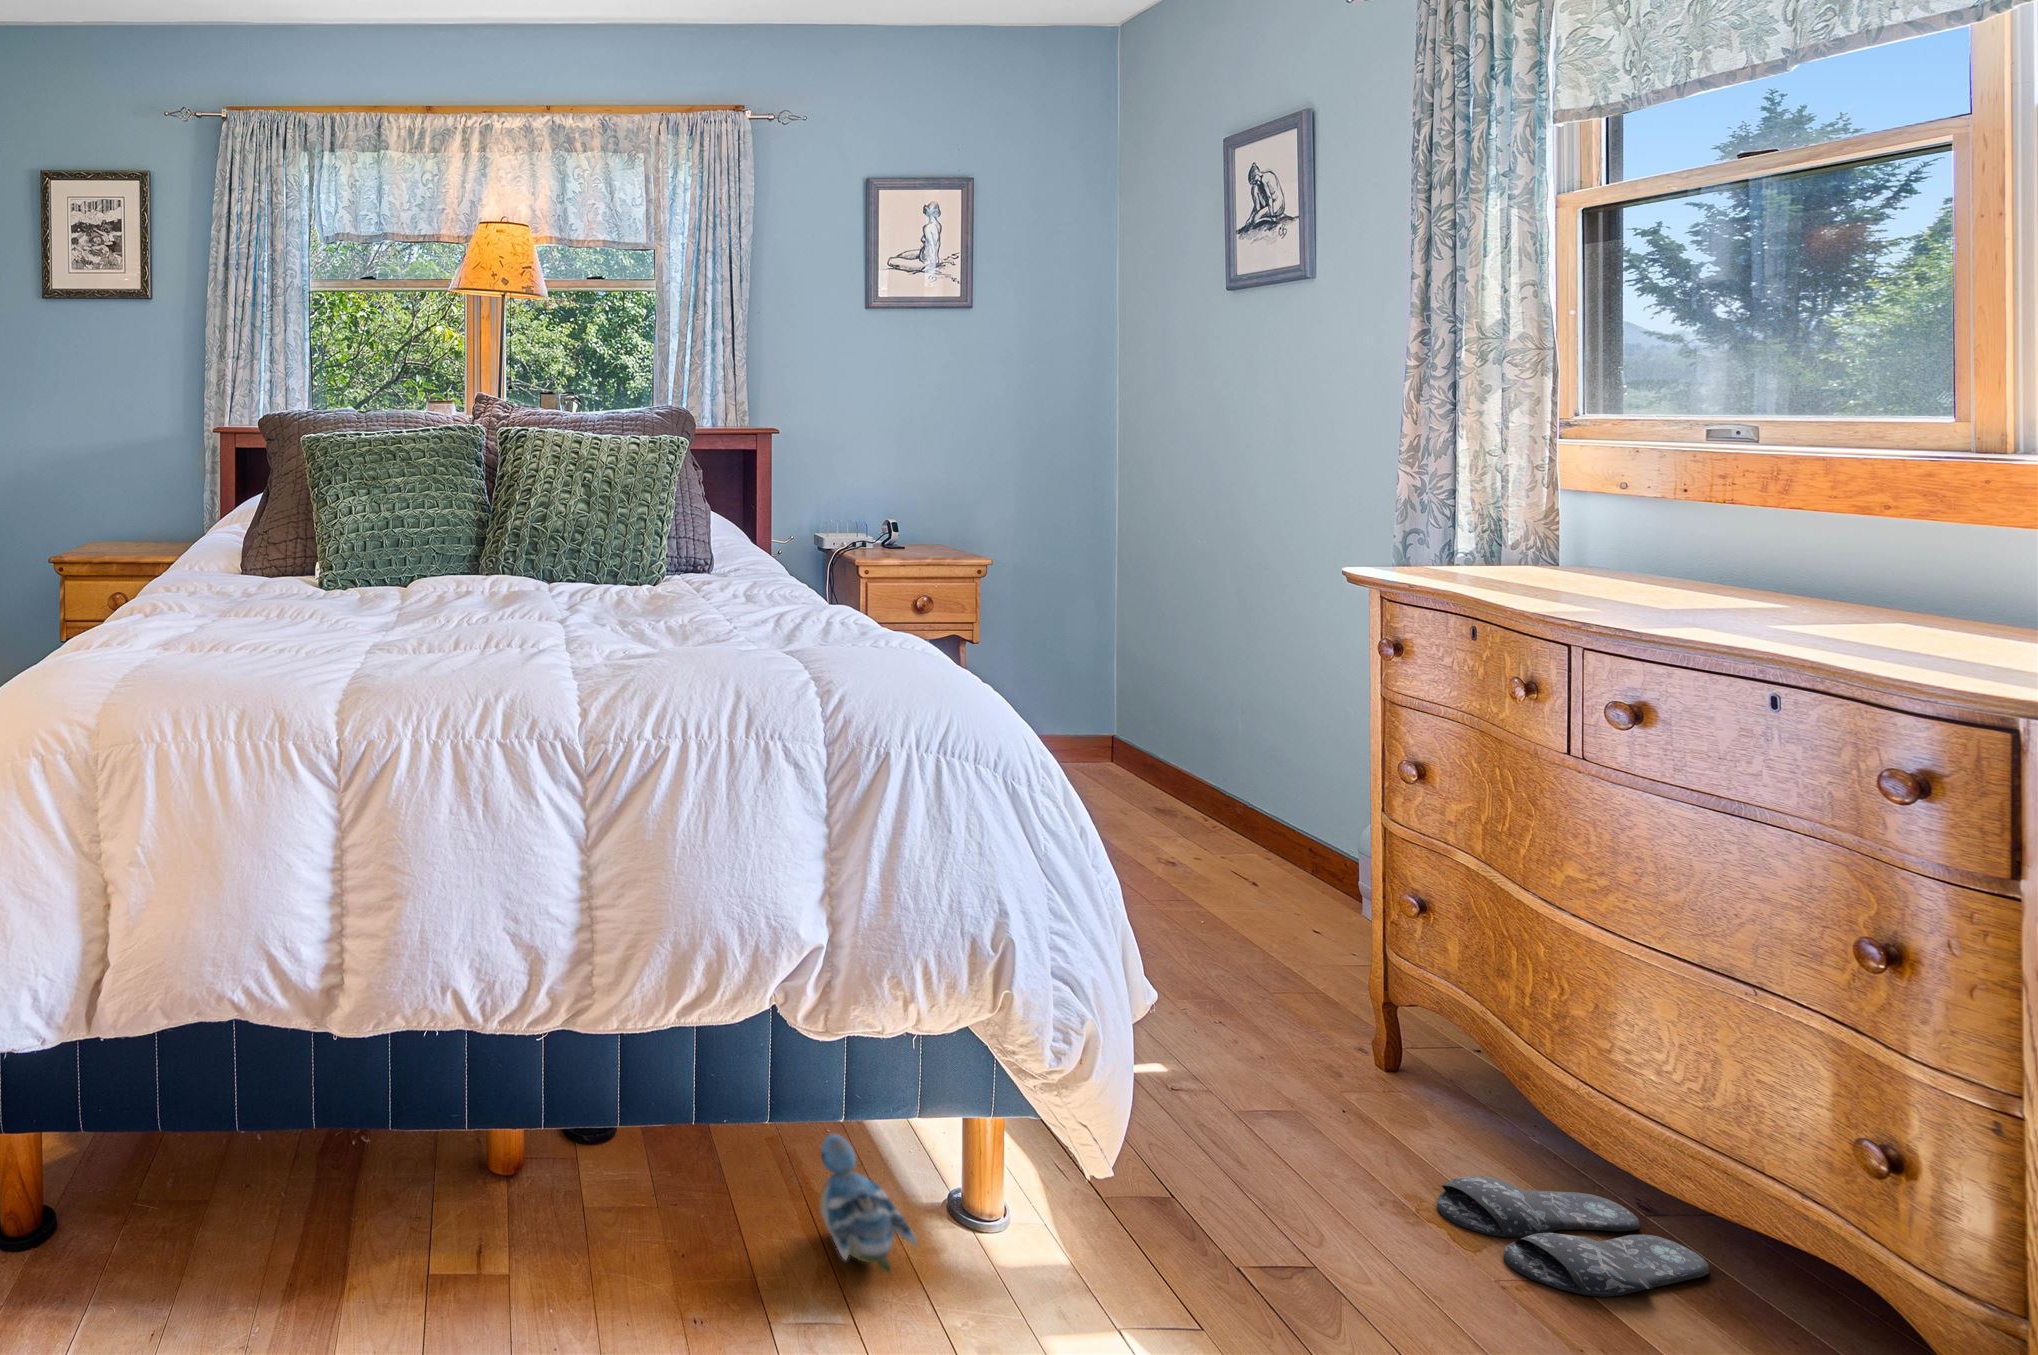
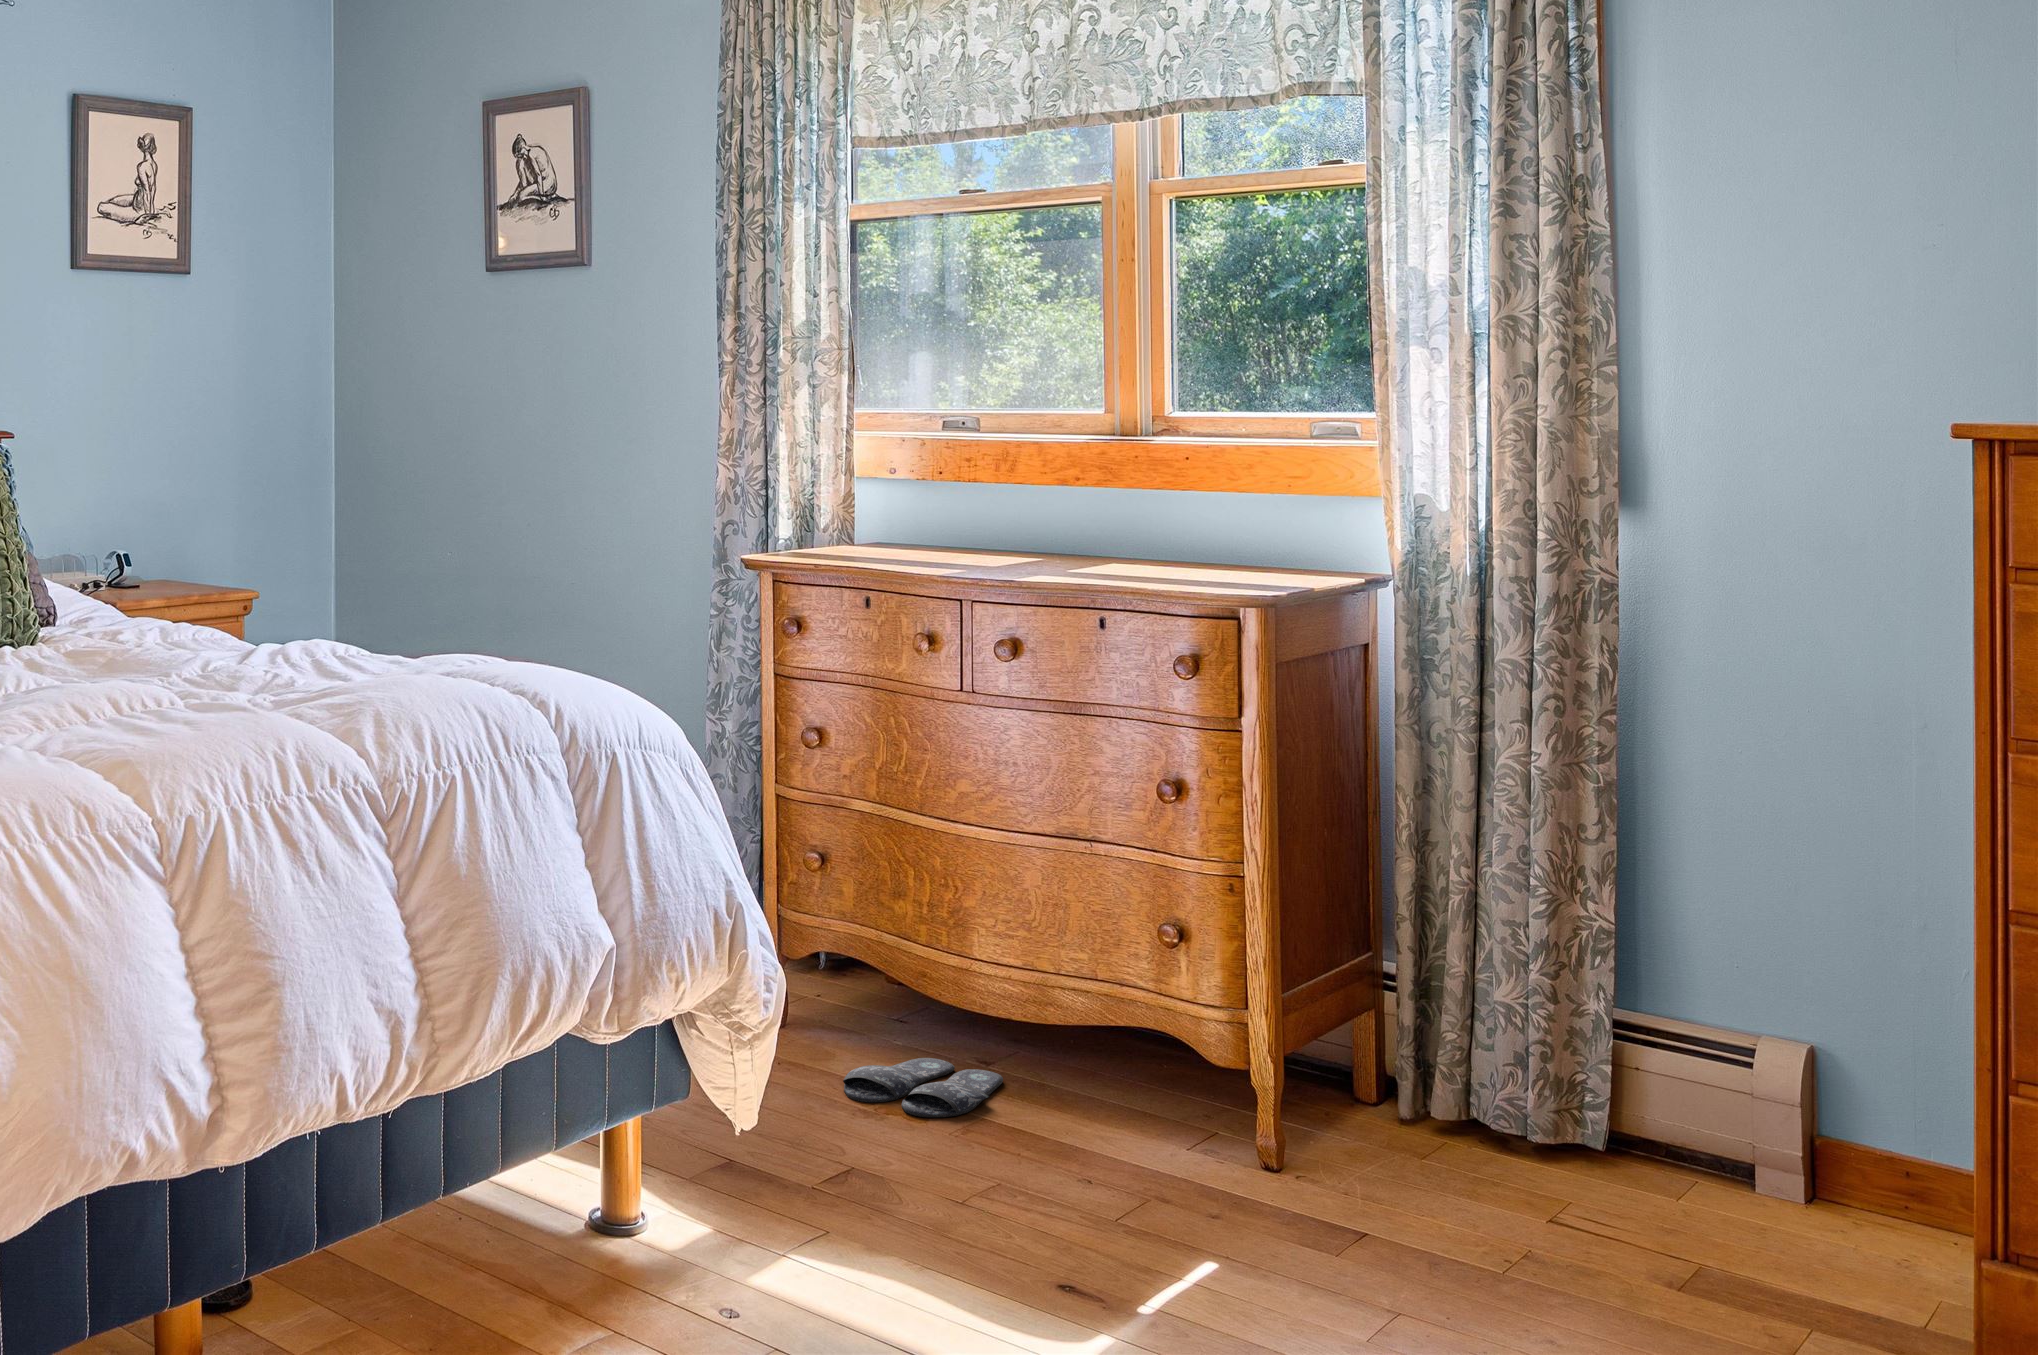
plush toy: present [819,1134,917,1275] -> none [475,1164,589,1265]

